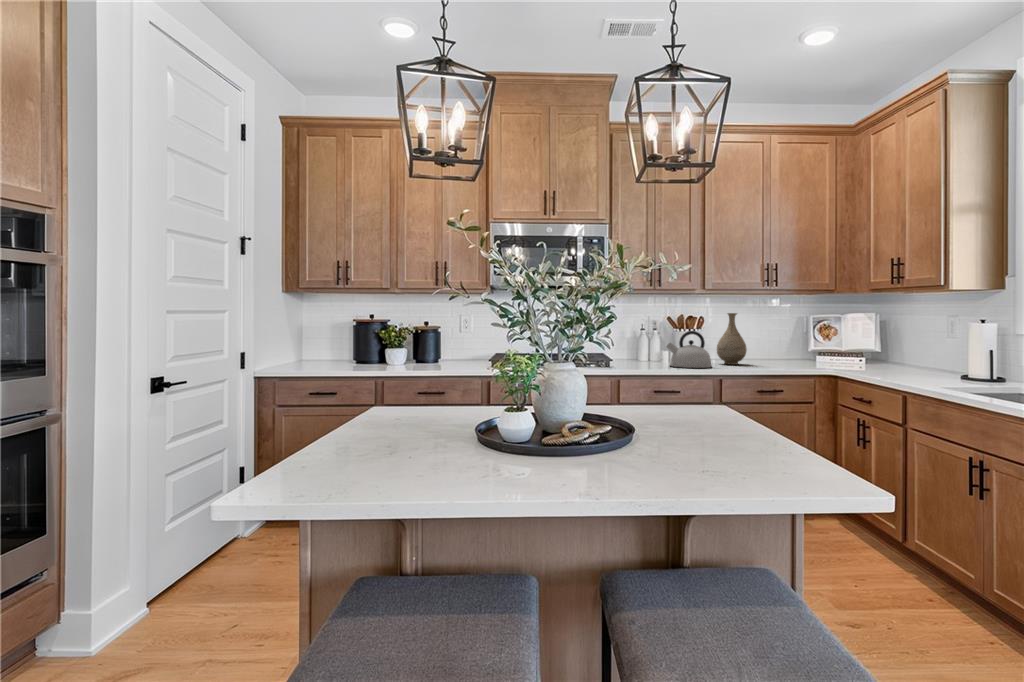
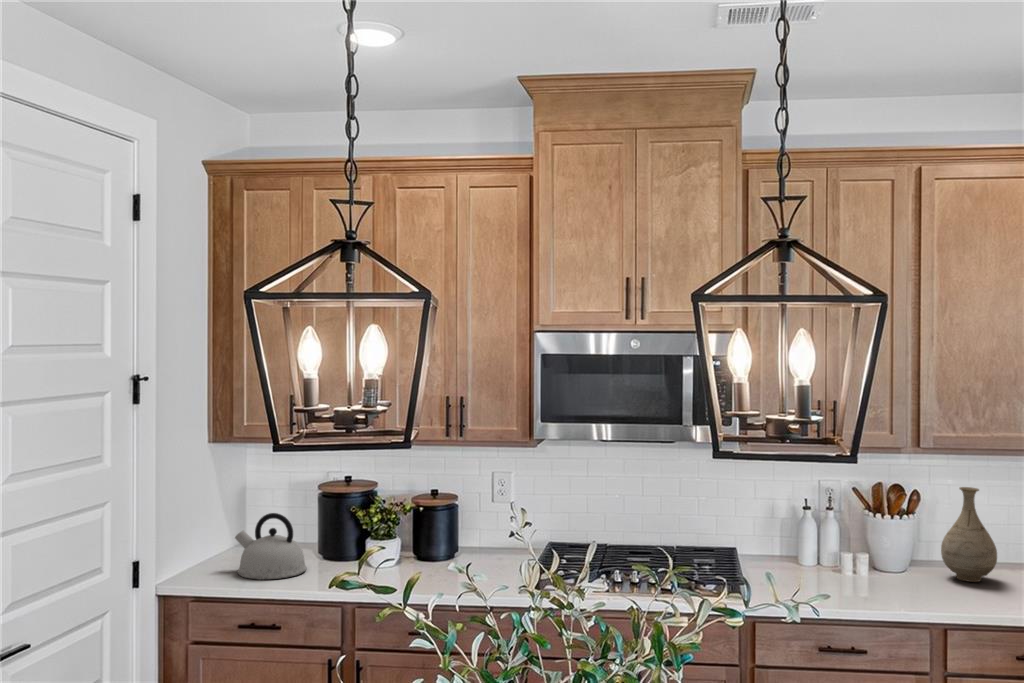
kettle: present [666,331,712,368] -> present [235,513,307,579]

